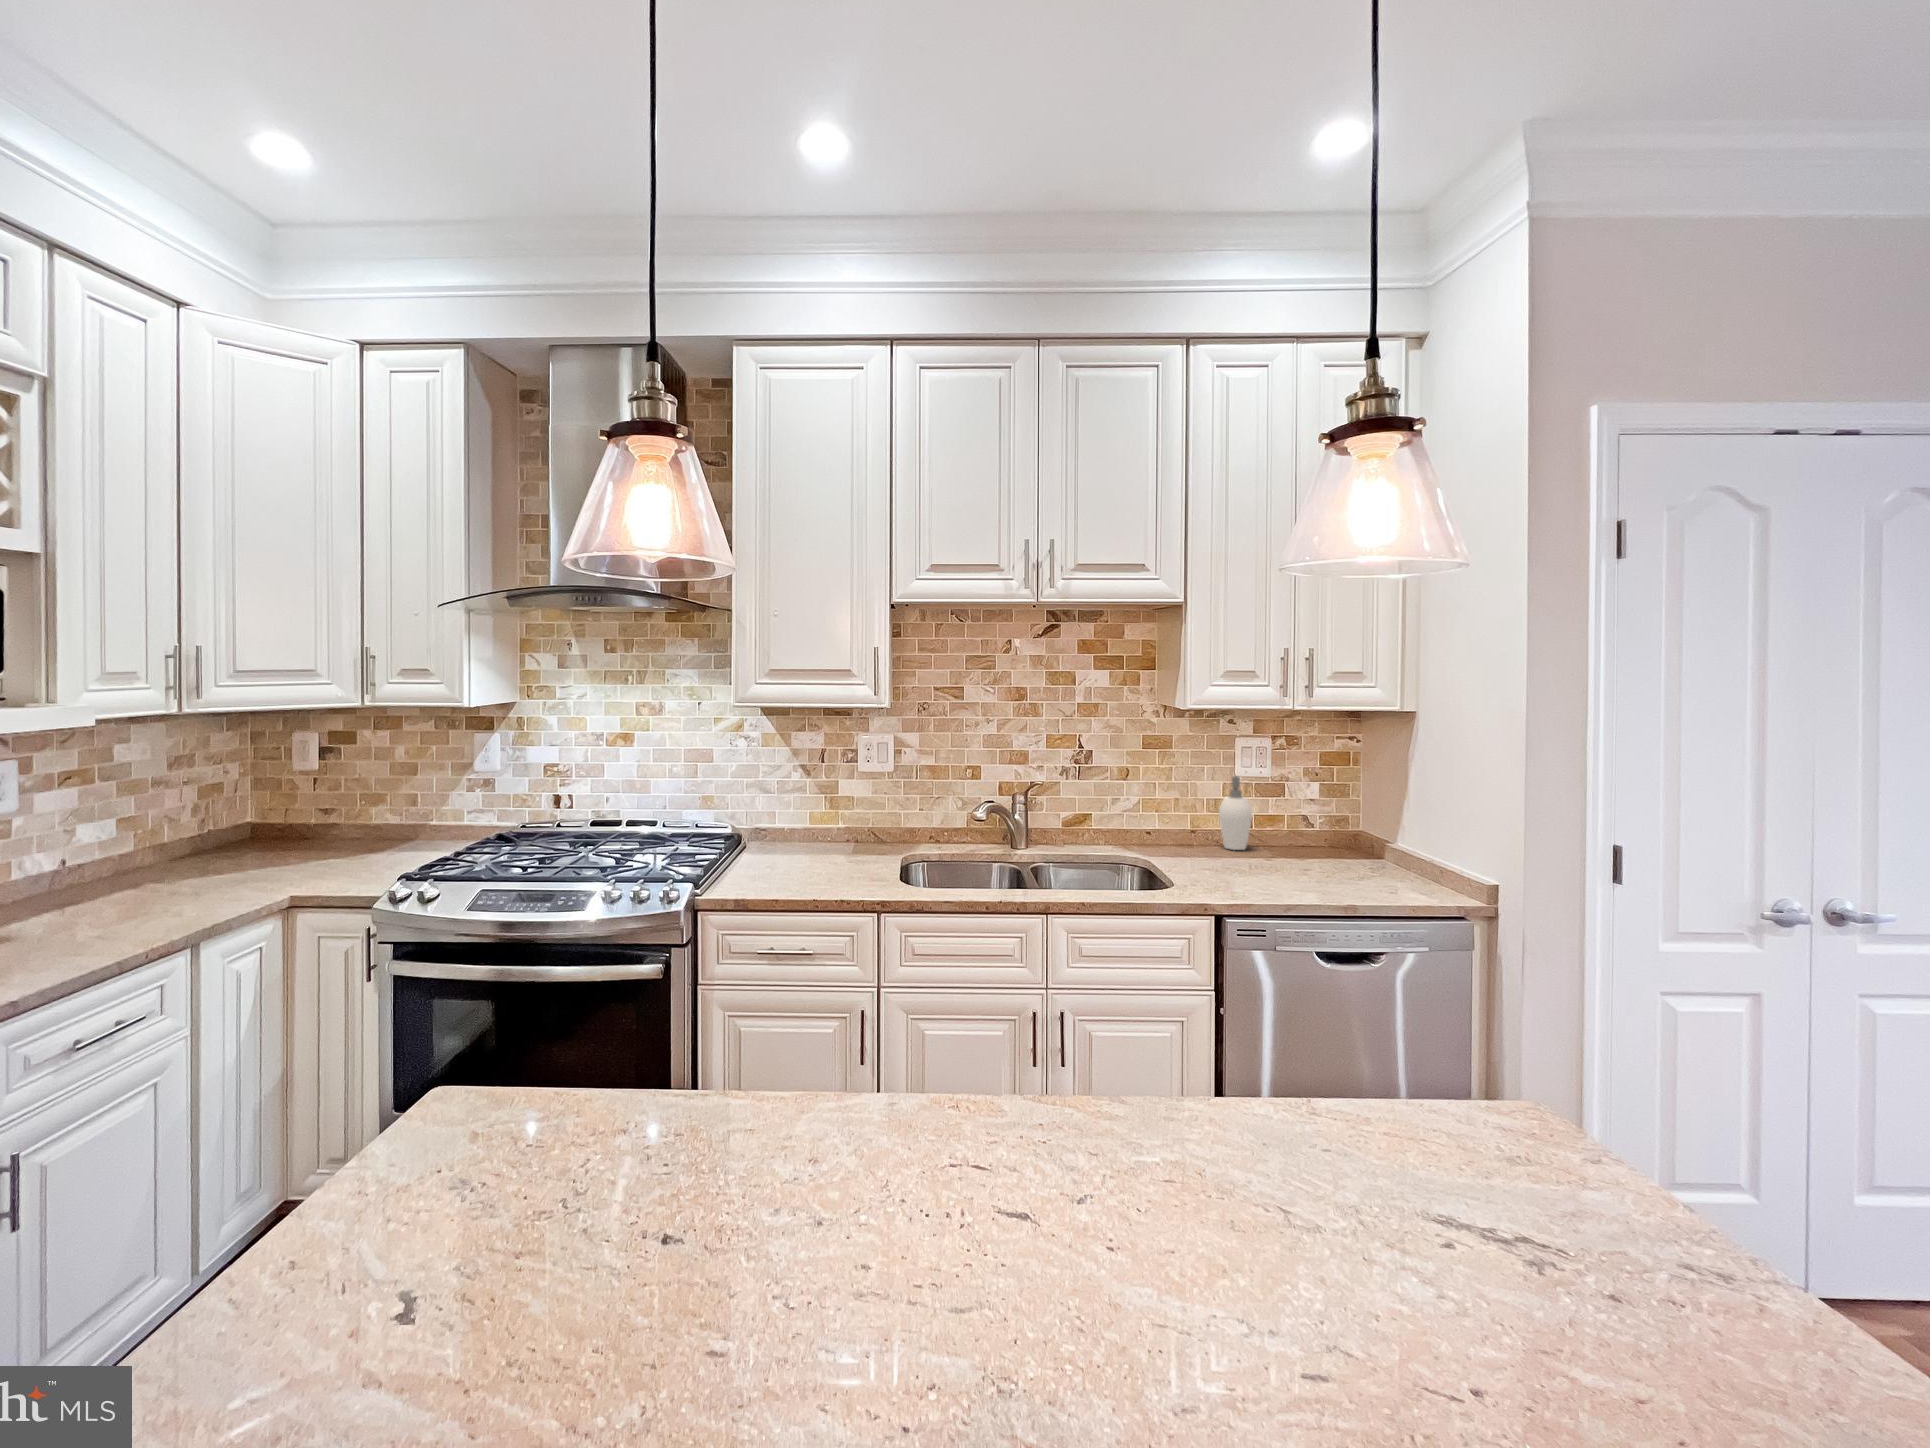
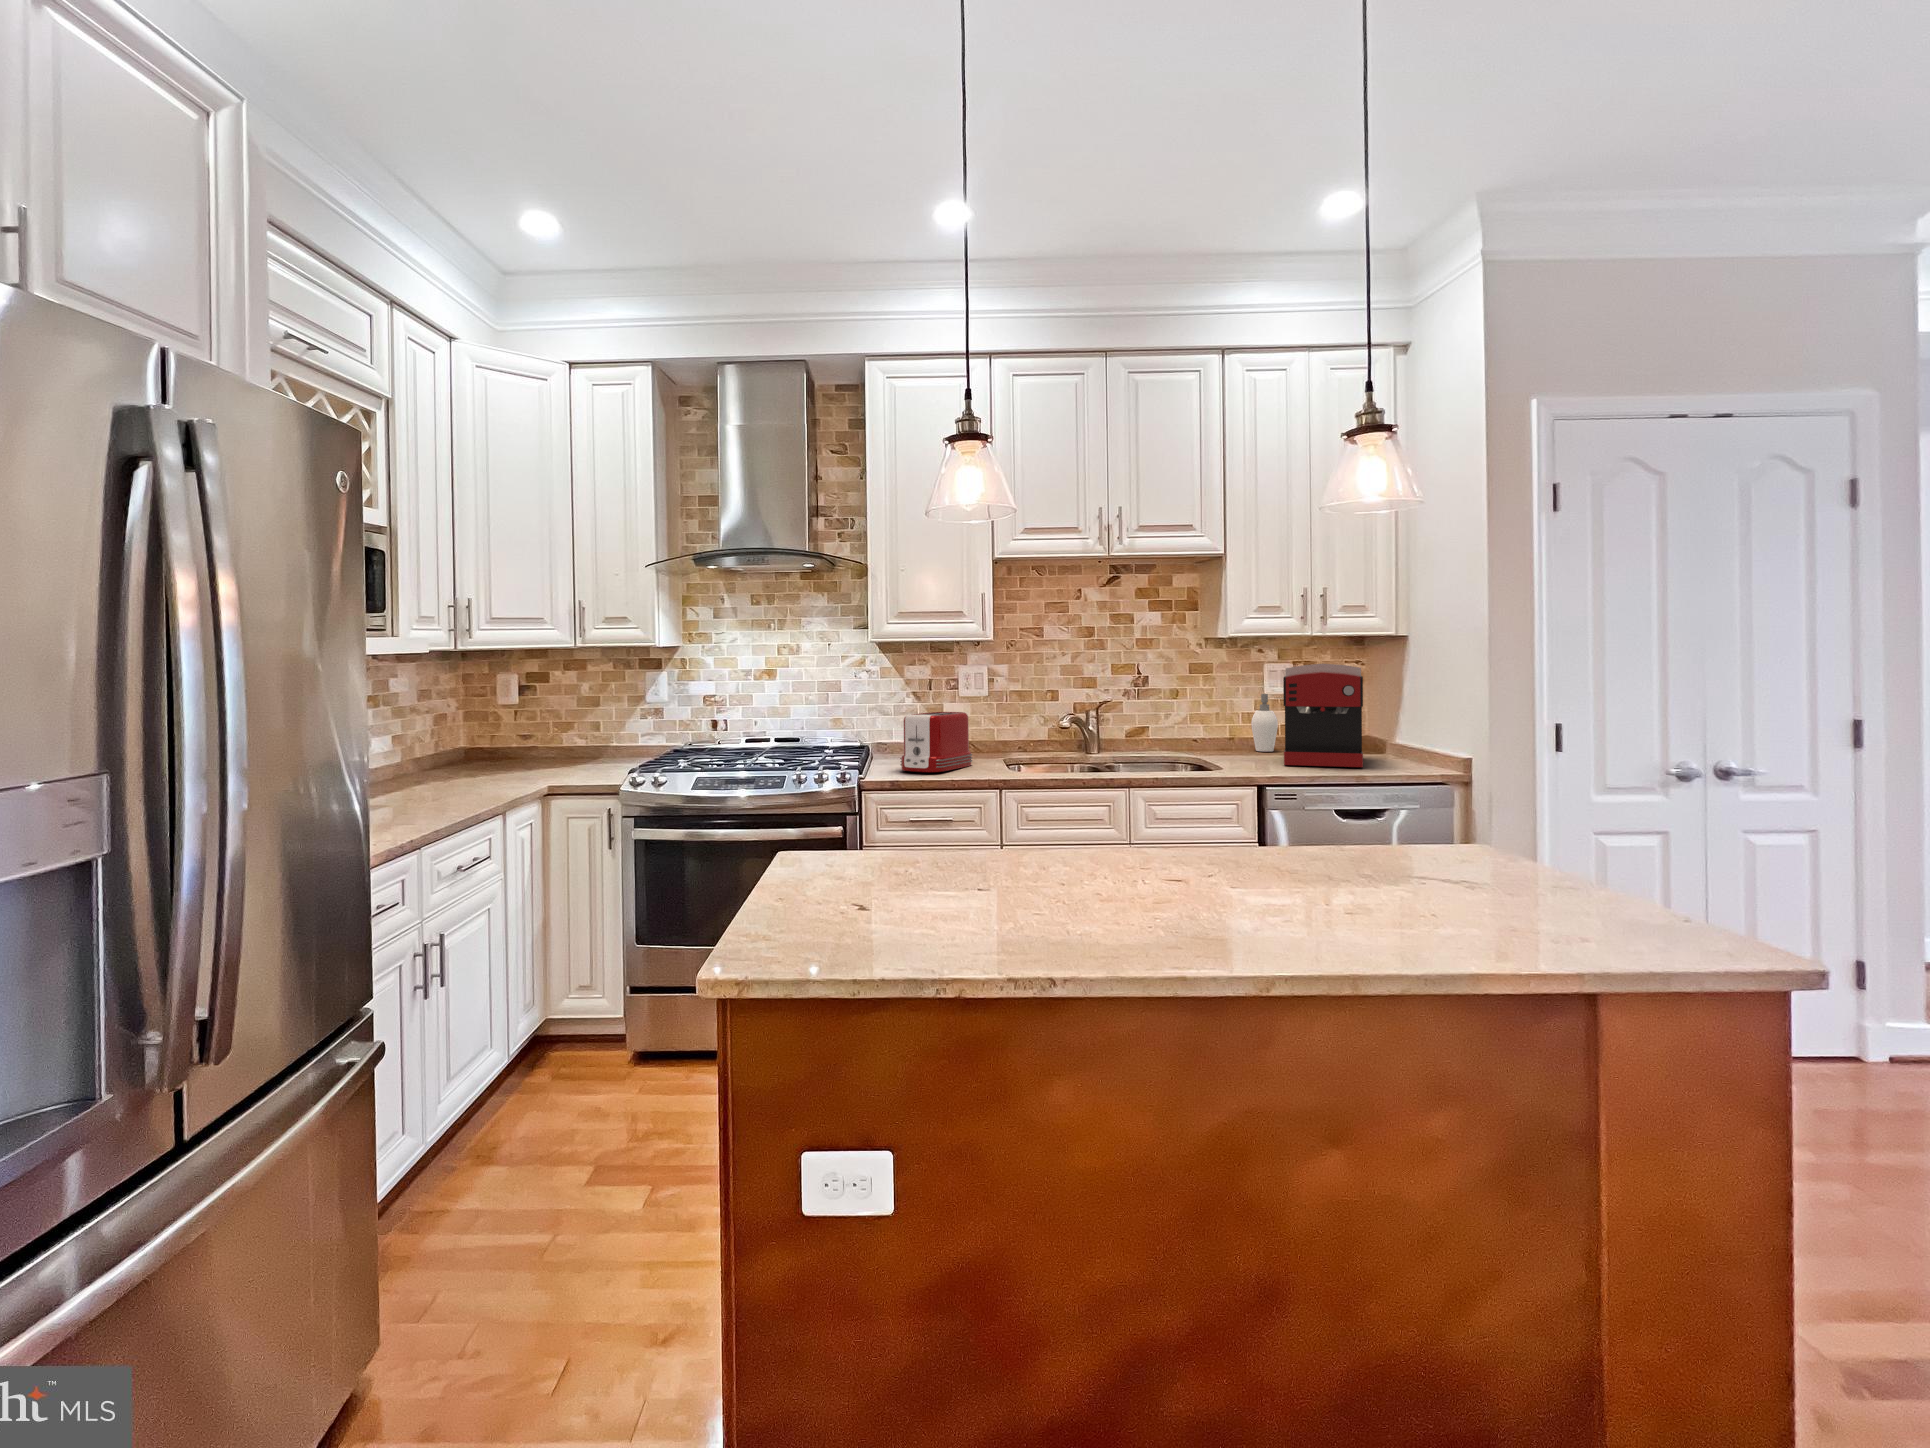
coffee maker: none [1257,747,1362,891] -> present [1283,664,1363,767]
toaster: none [761,796,860,883] -> present [900,712,972,772]

